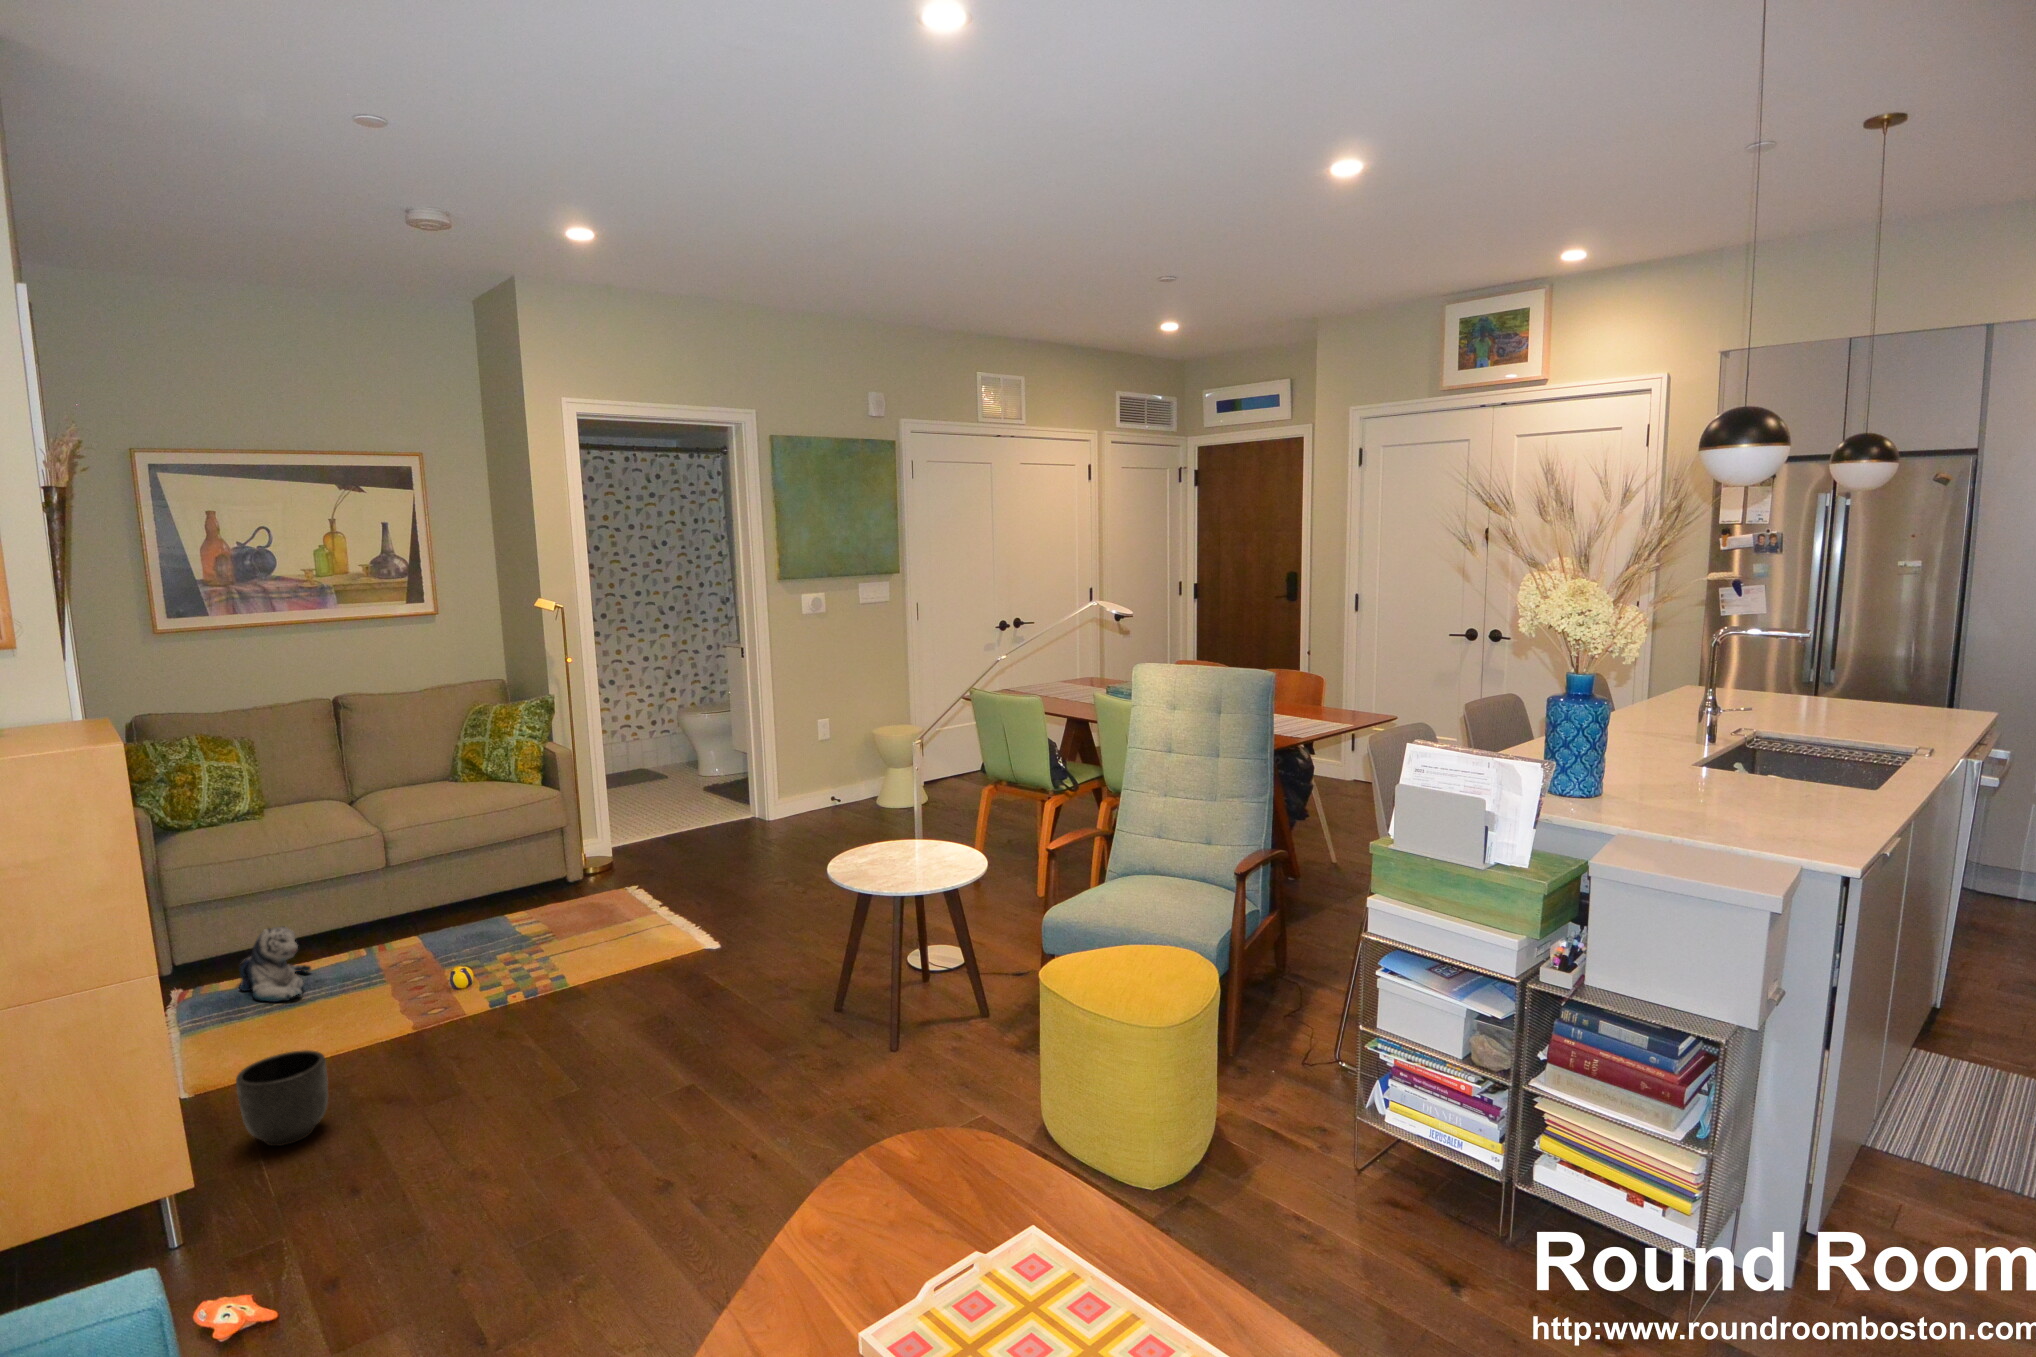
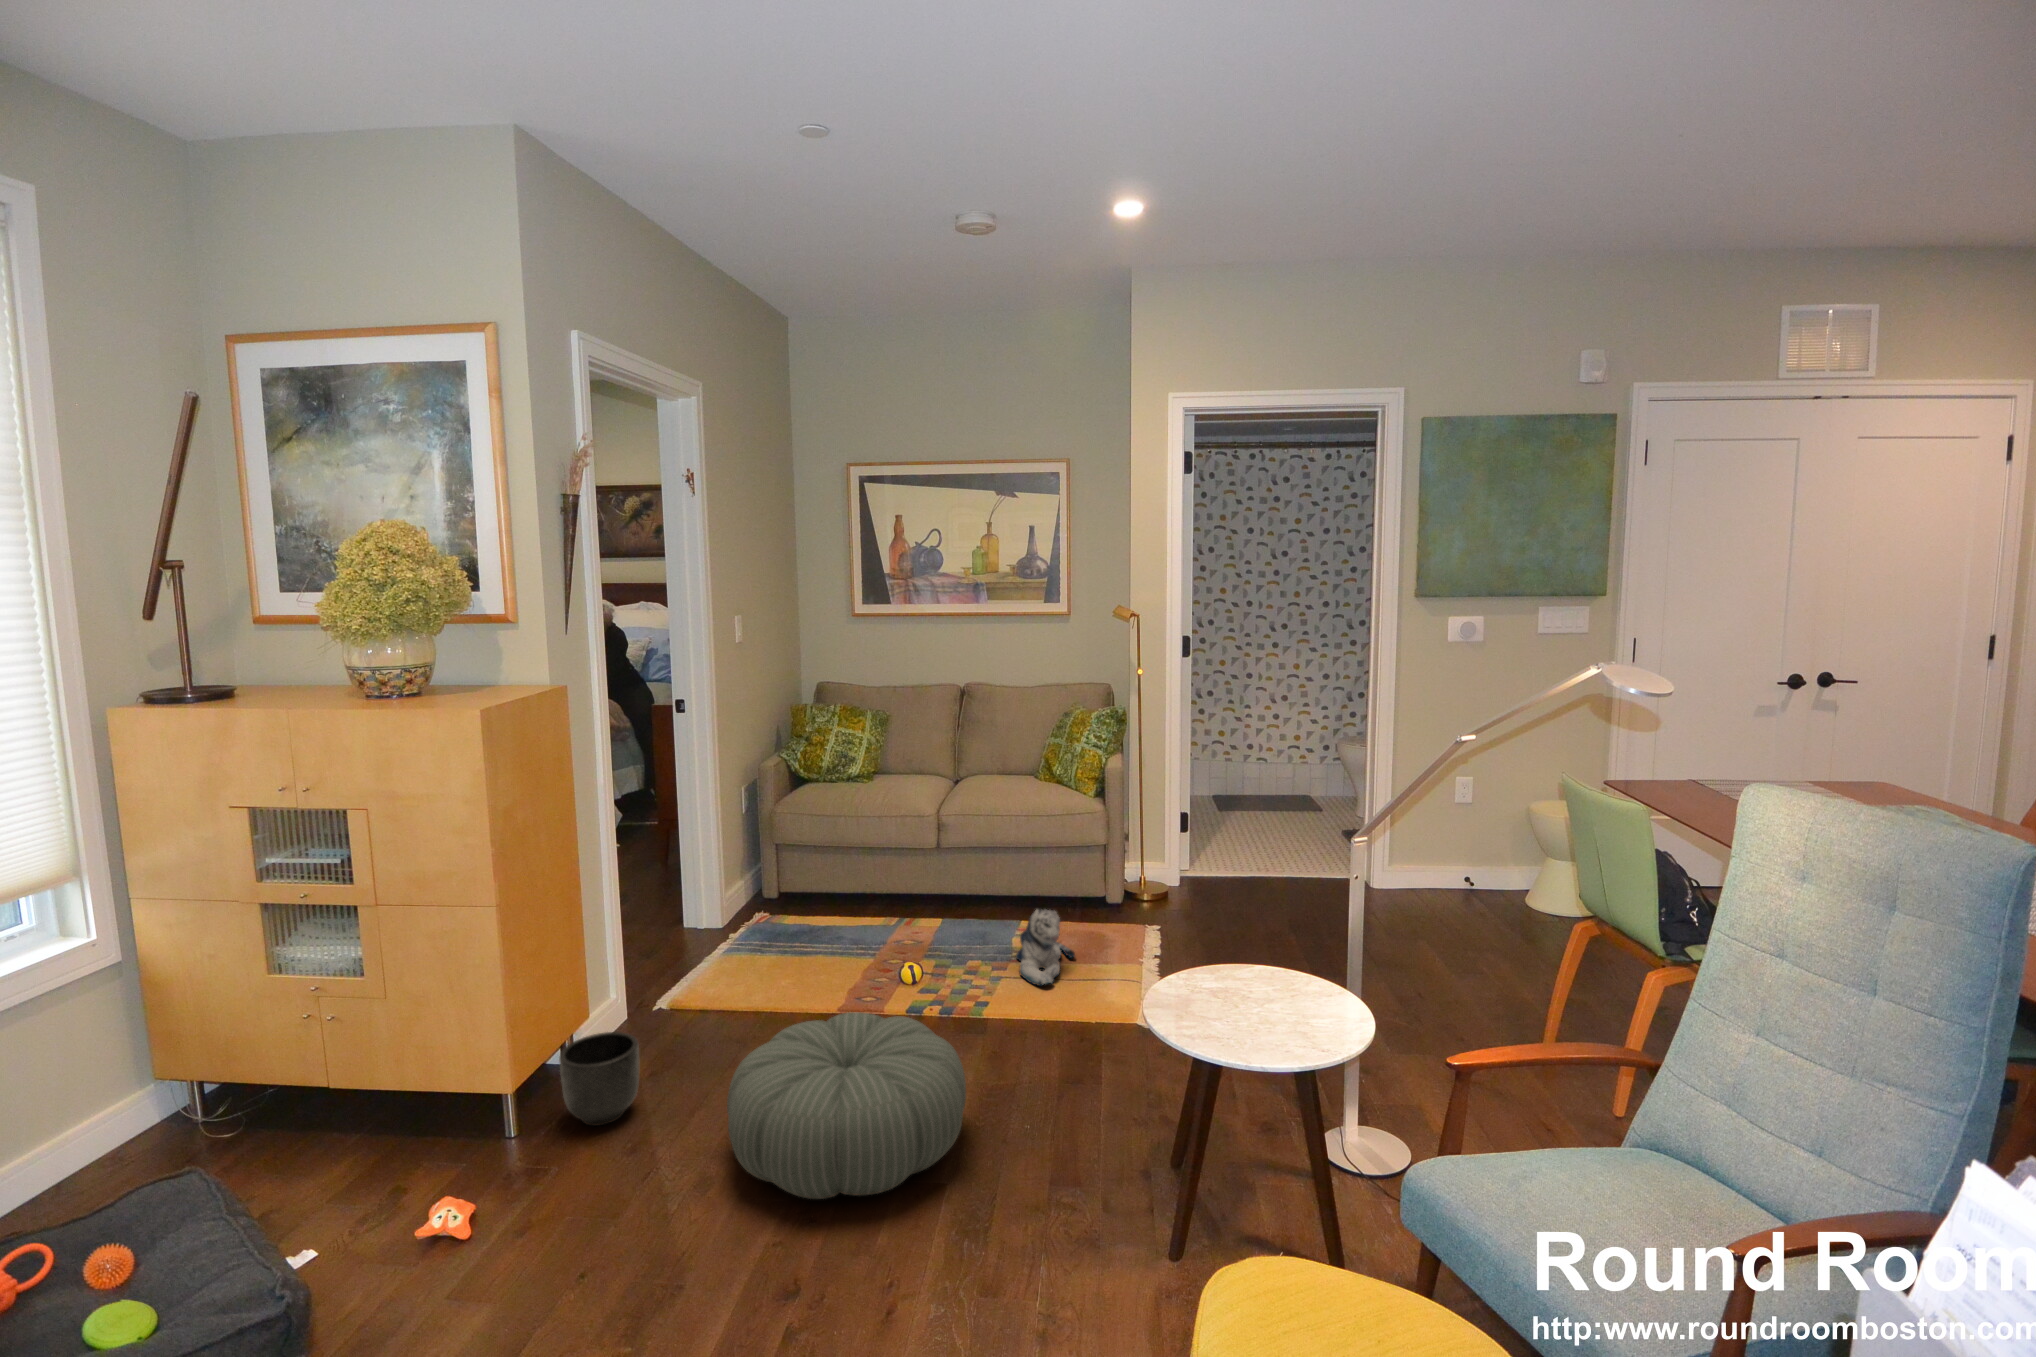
plush toy: present [239,926,311,1002] -> present [1016,909,1075,986]
pouf: none [458,950,677,1093] -> present [727,1012,966,1199]

